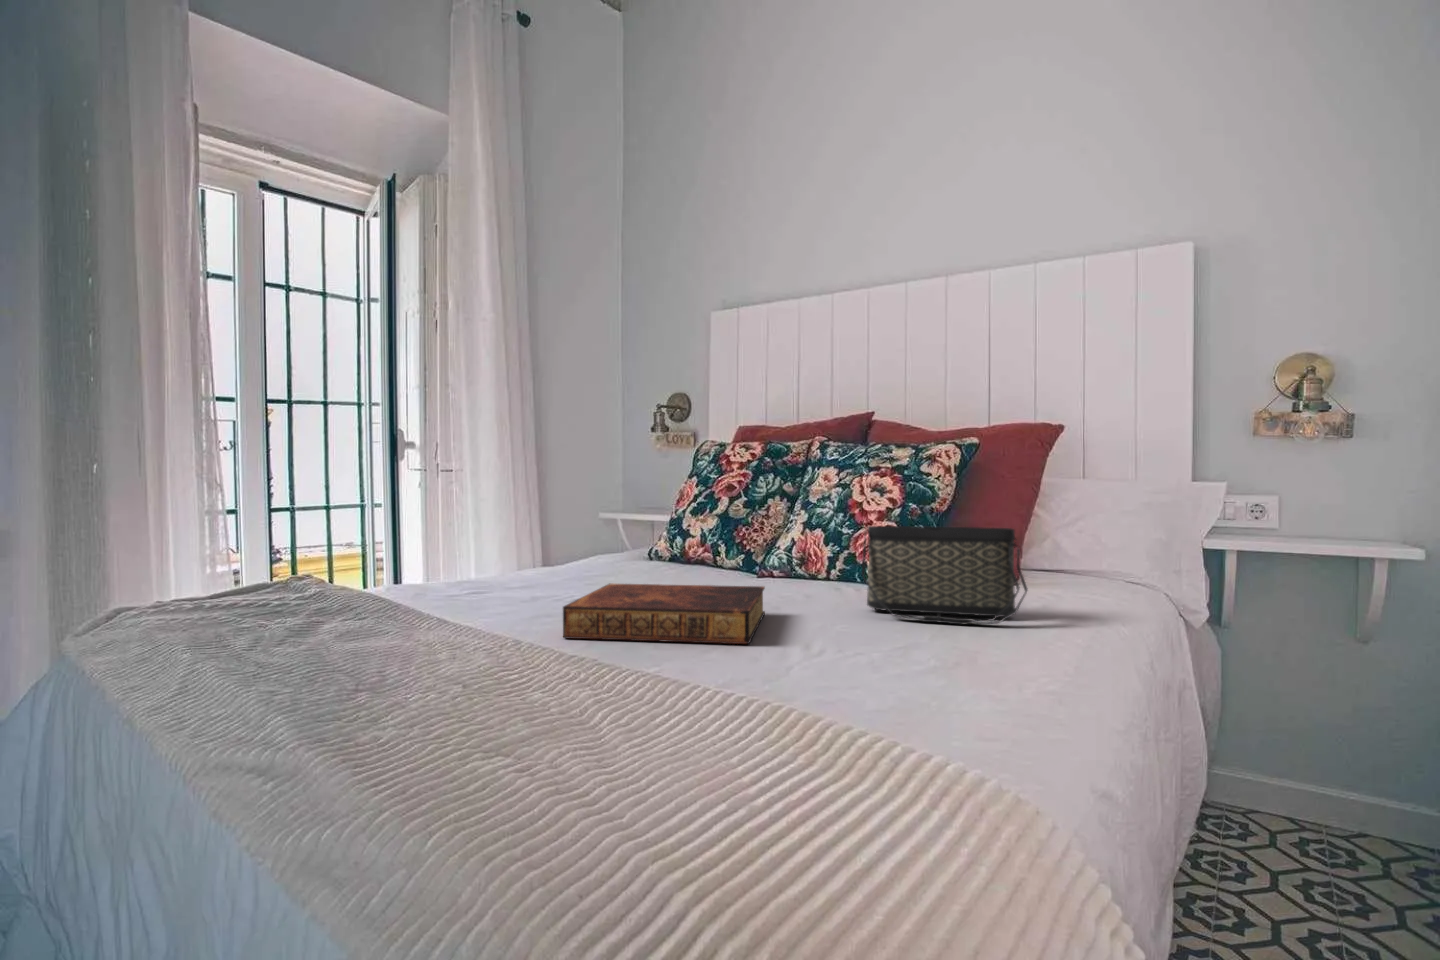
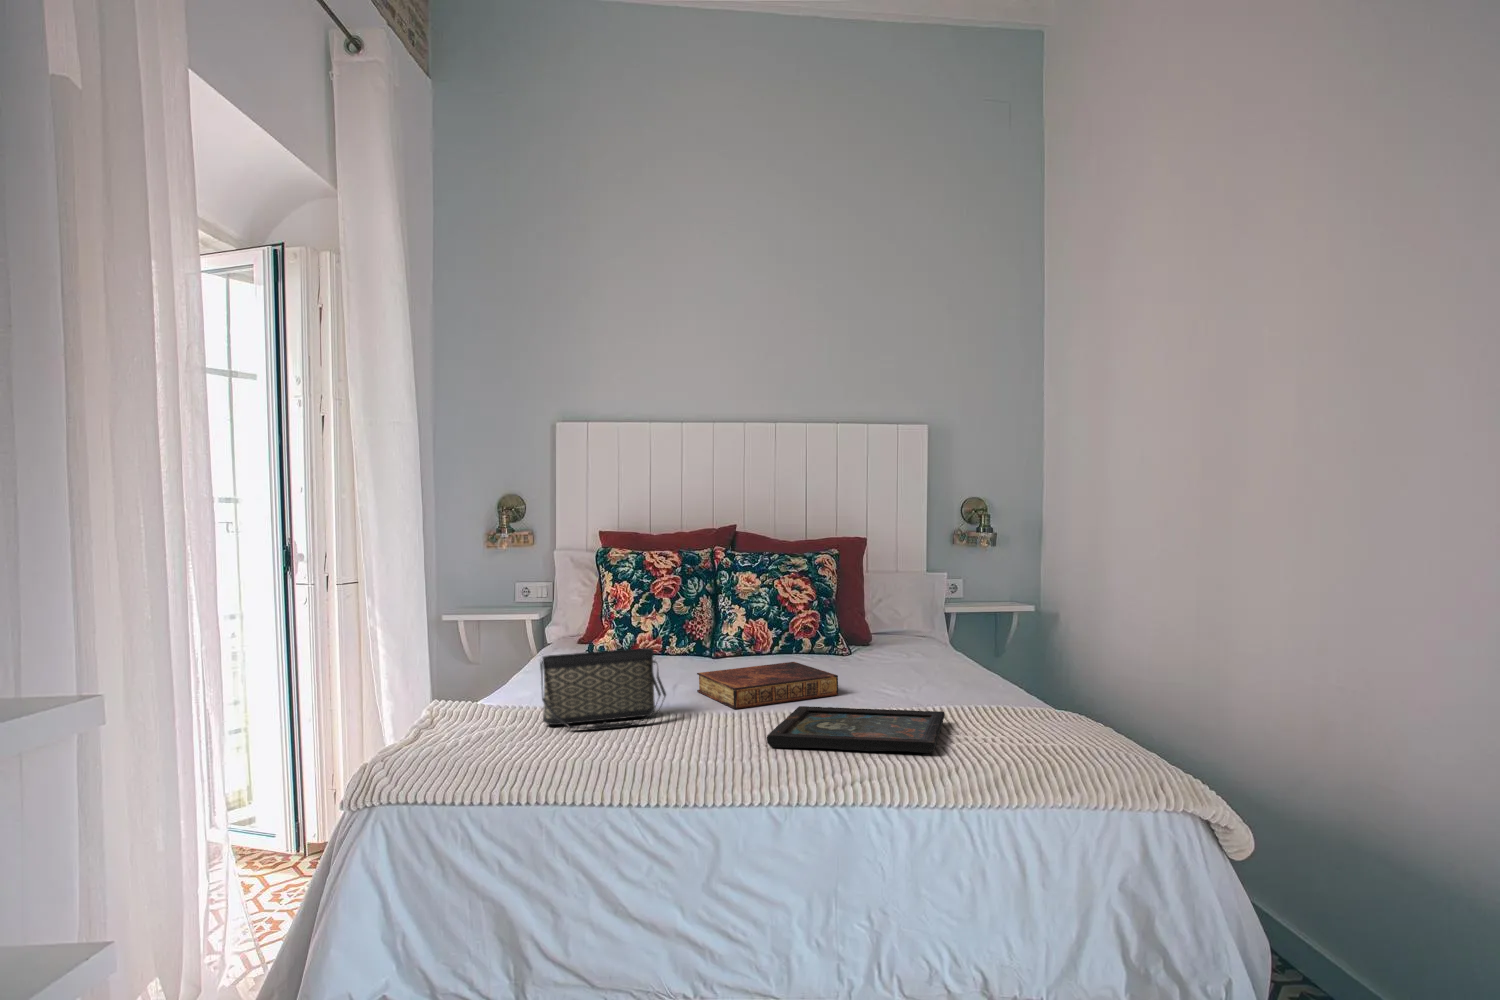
handbag: present [862,526,1028,624] -> present [540,648,666,730]
tray: none [378,648,747,798] -> present [767,706,945,753]

